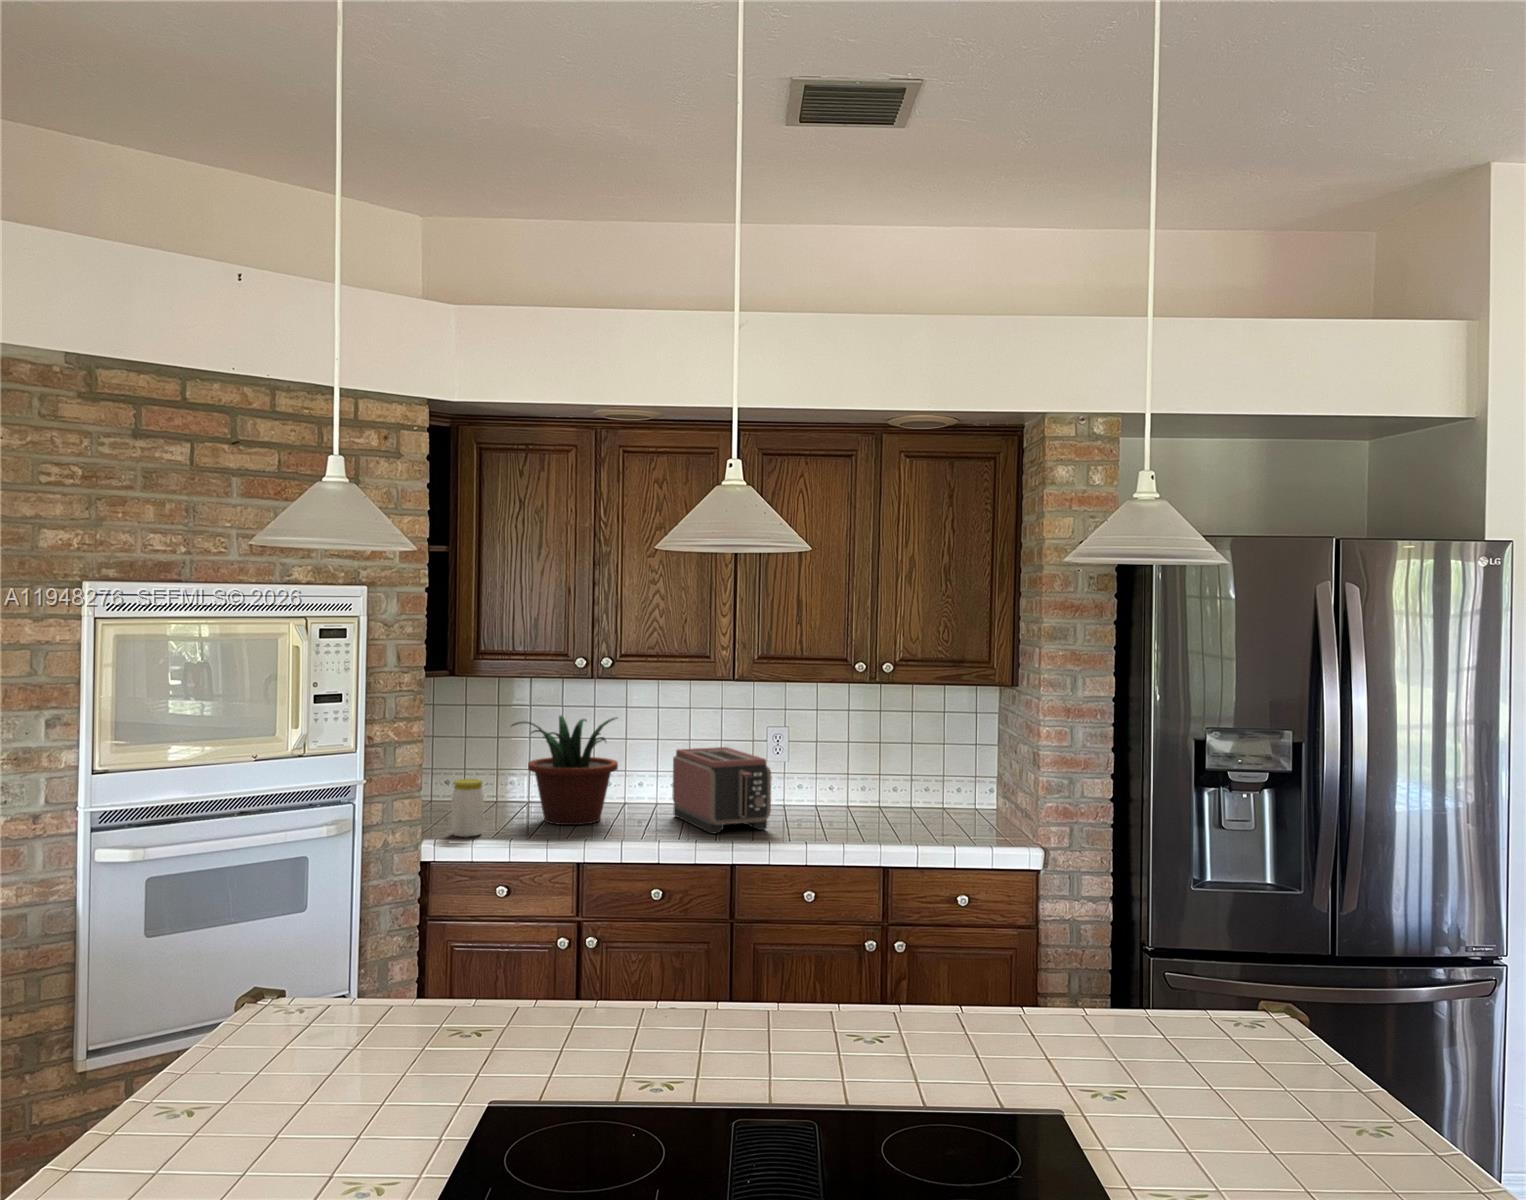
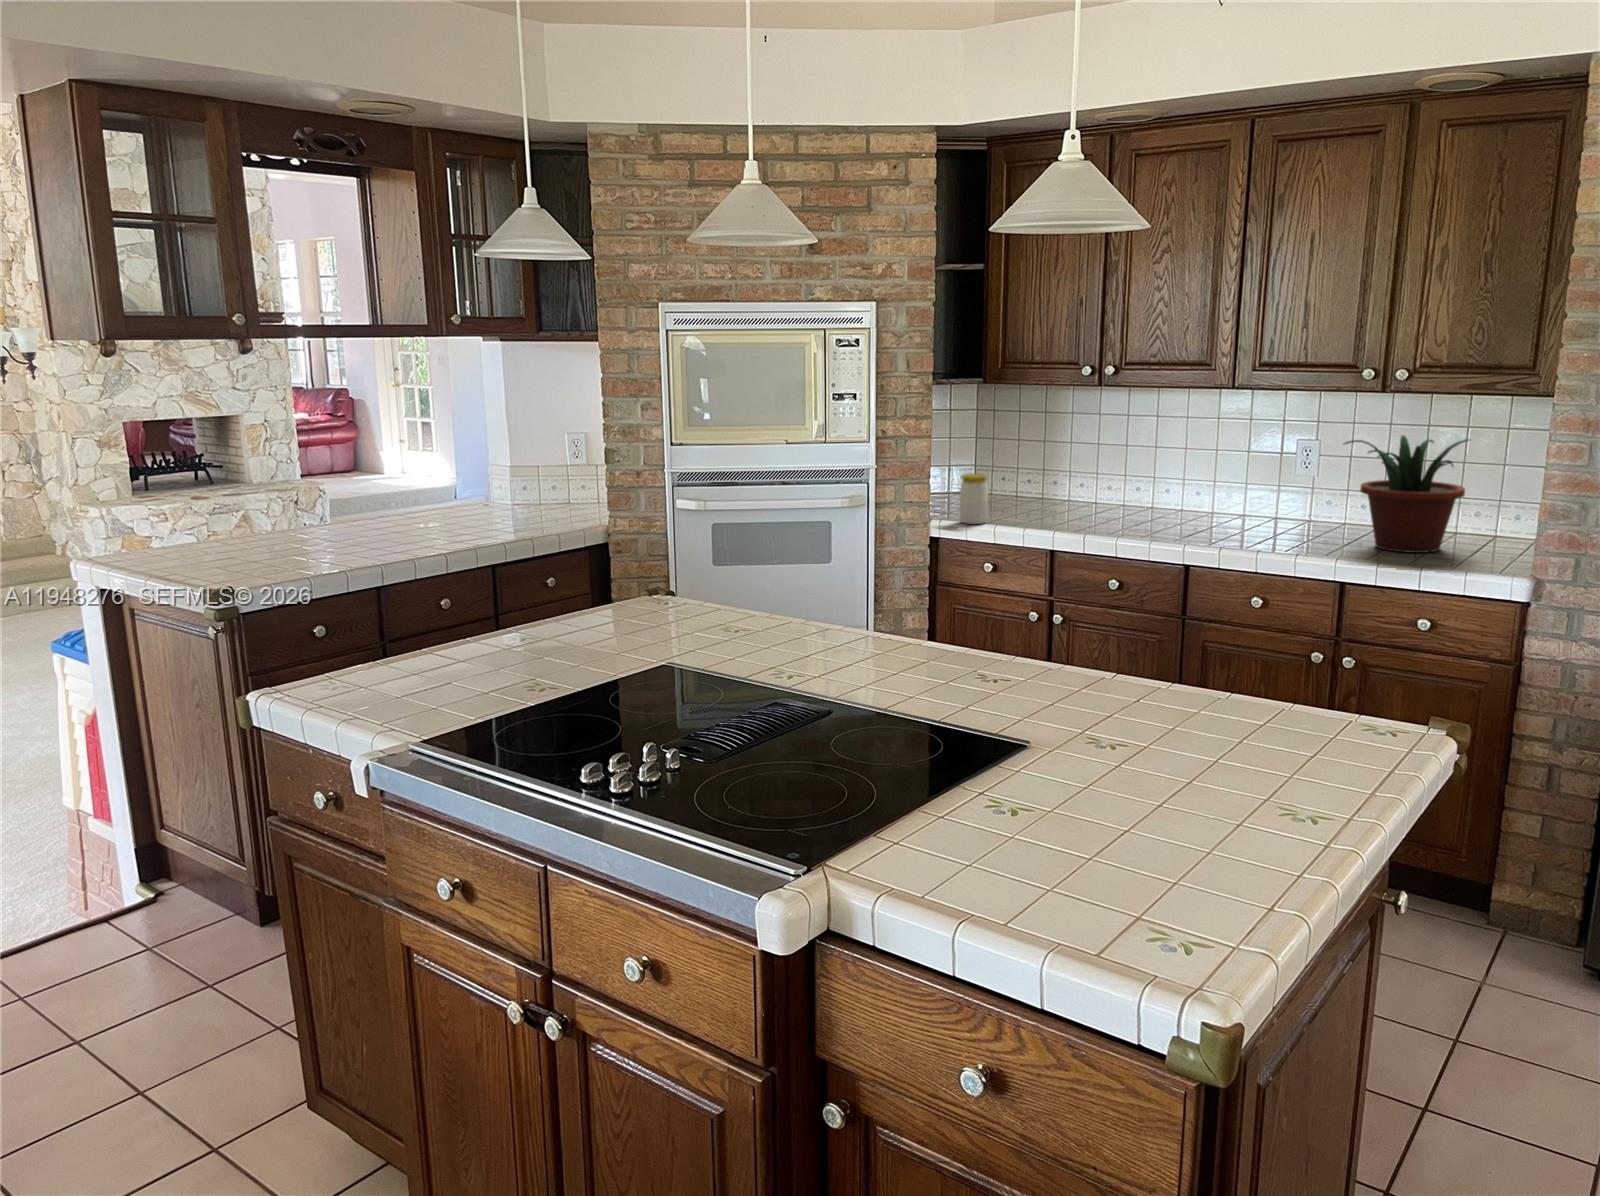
potted plant: present [512,716,618,825] -> present [1344,435,1470,553]
toaster: present [672,747,771,834] -> none [1179,457,1259,540]

